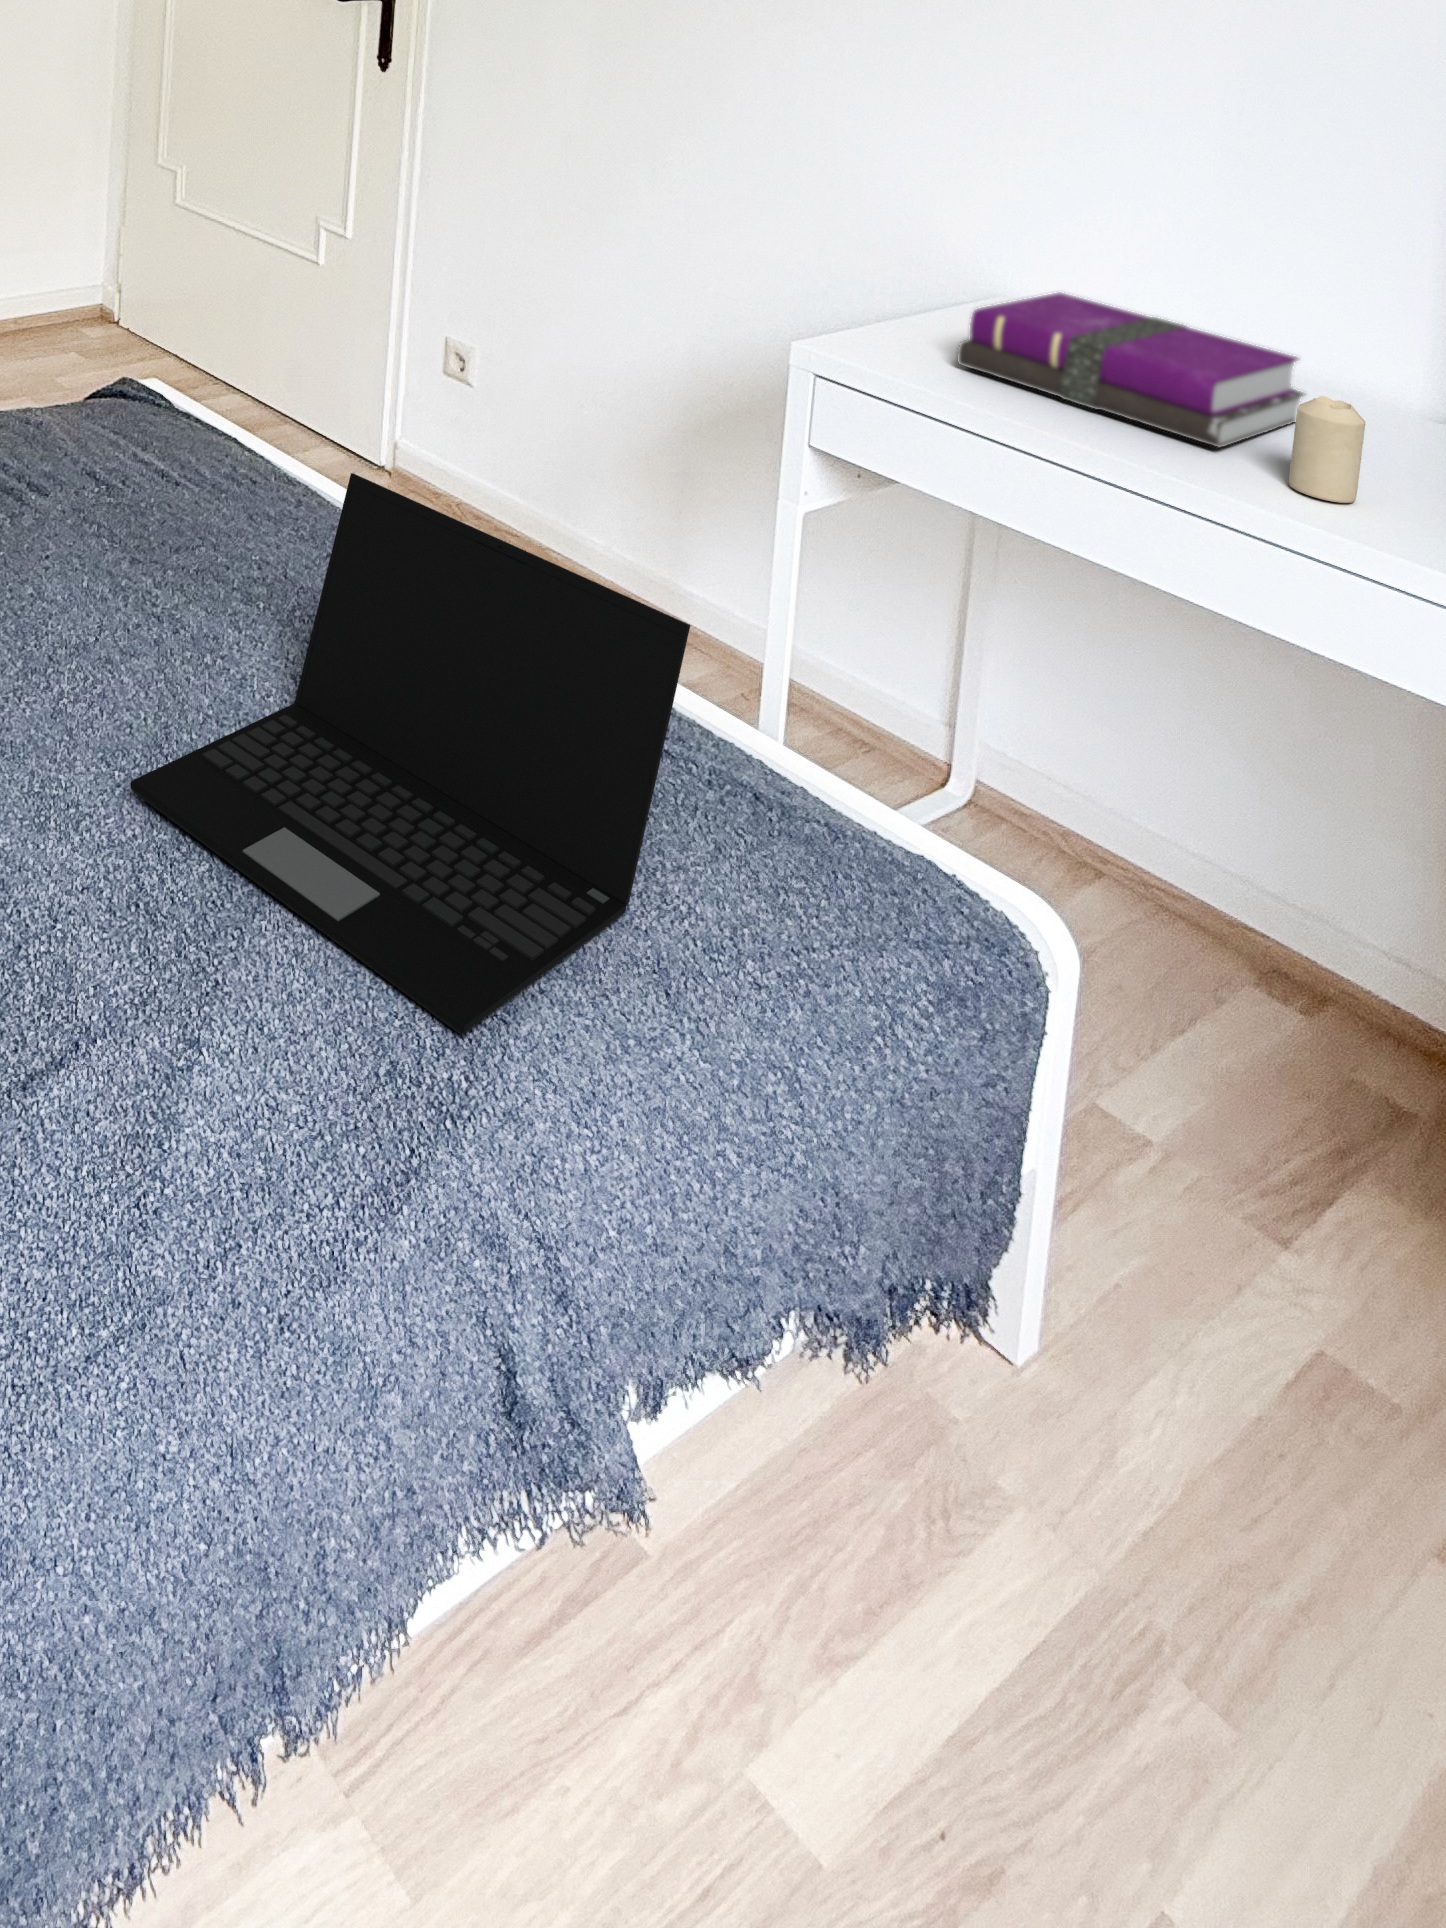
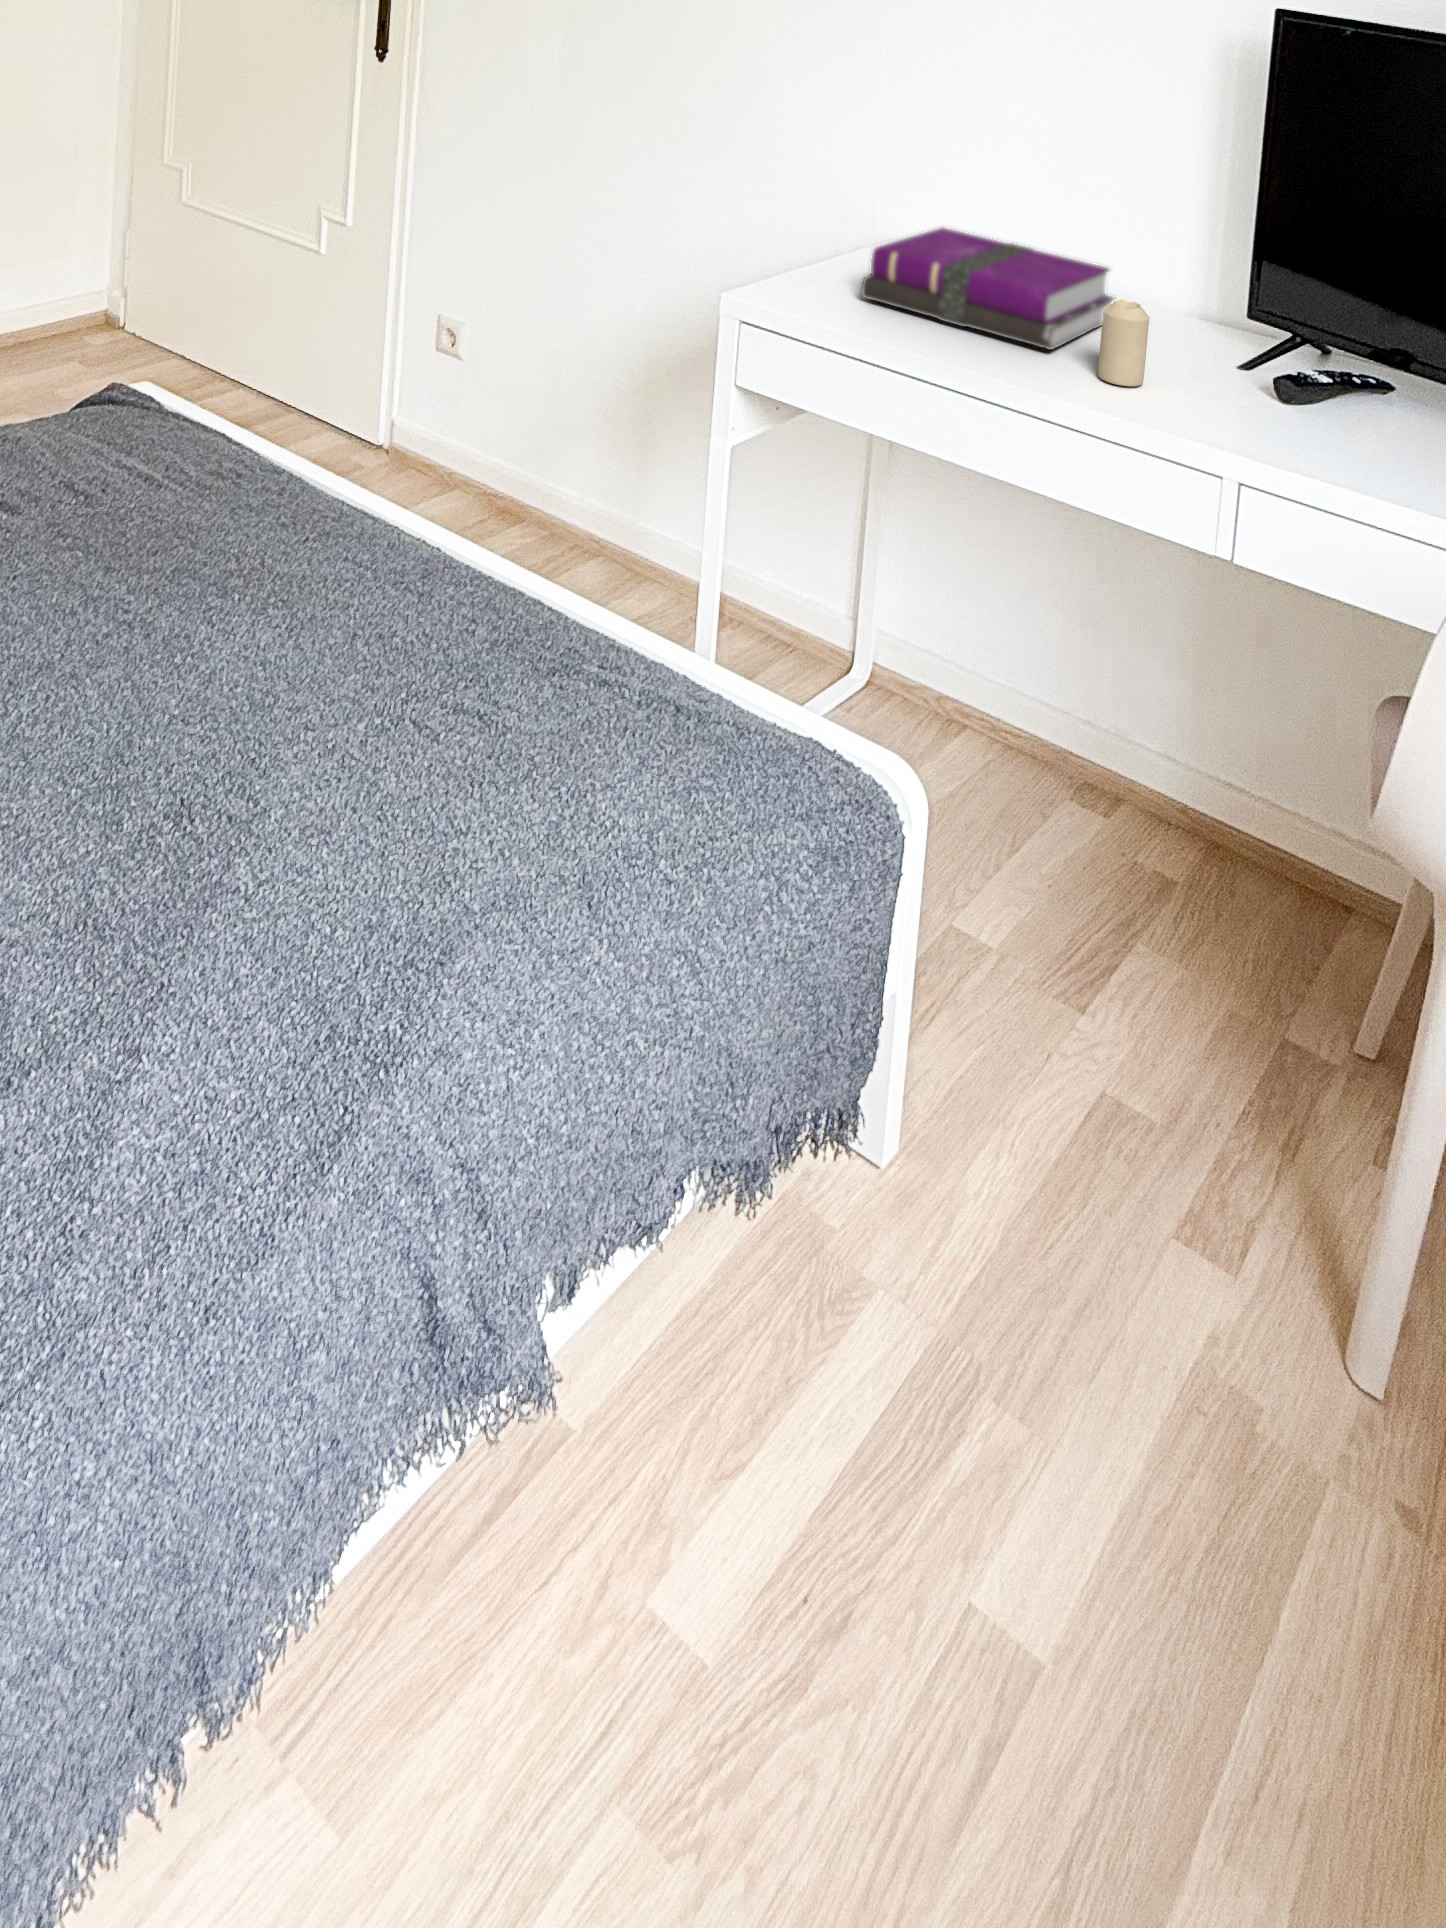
laptop: present [131,473,690,1035] -> none [87,456,616,987]

